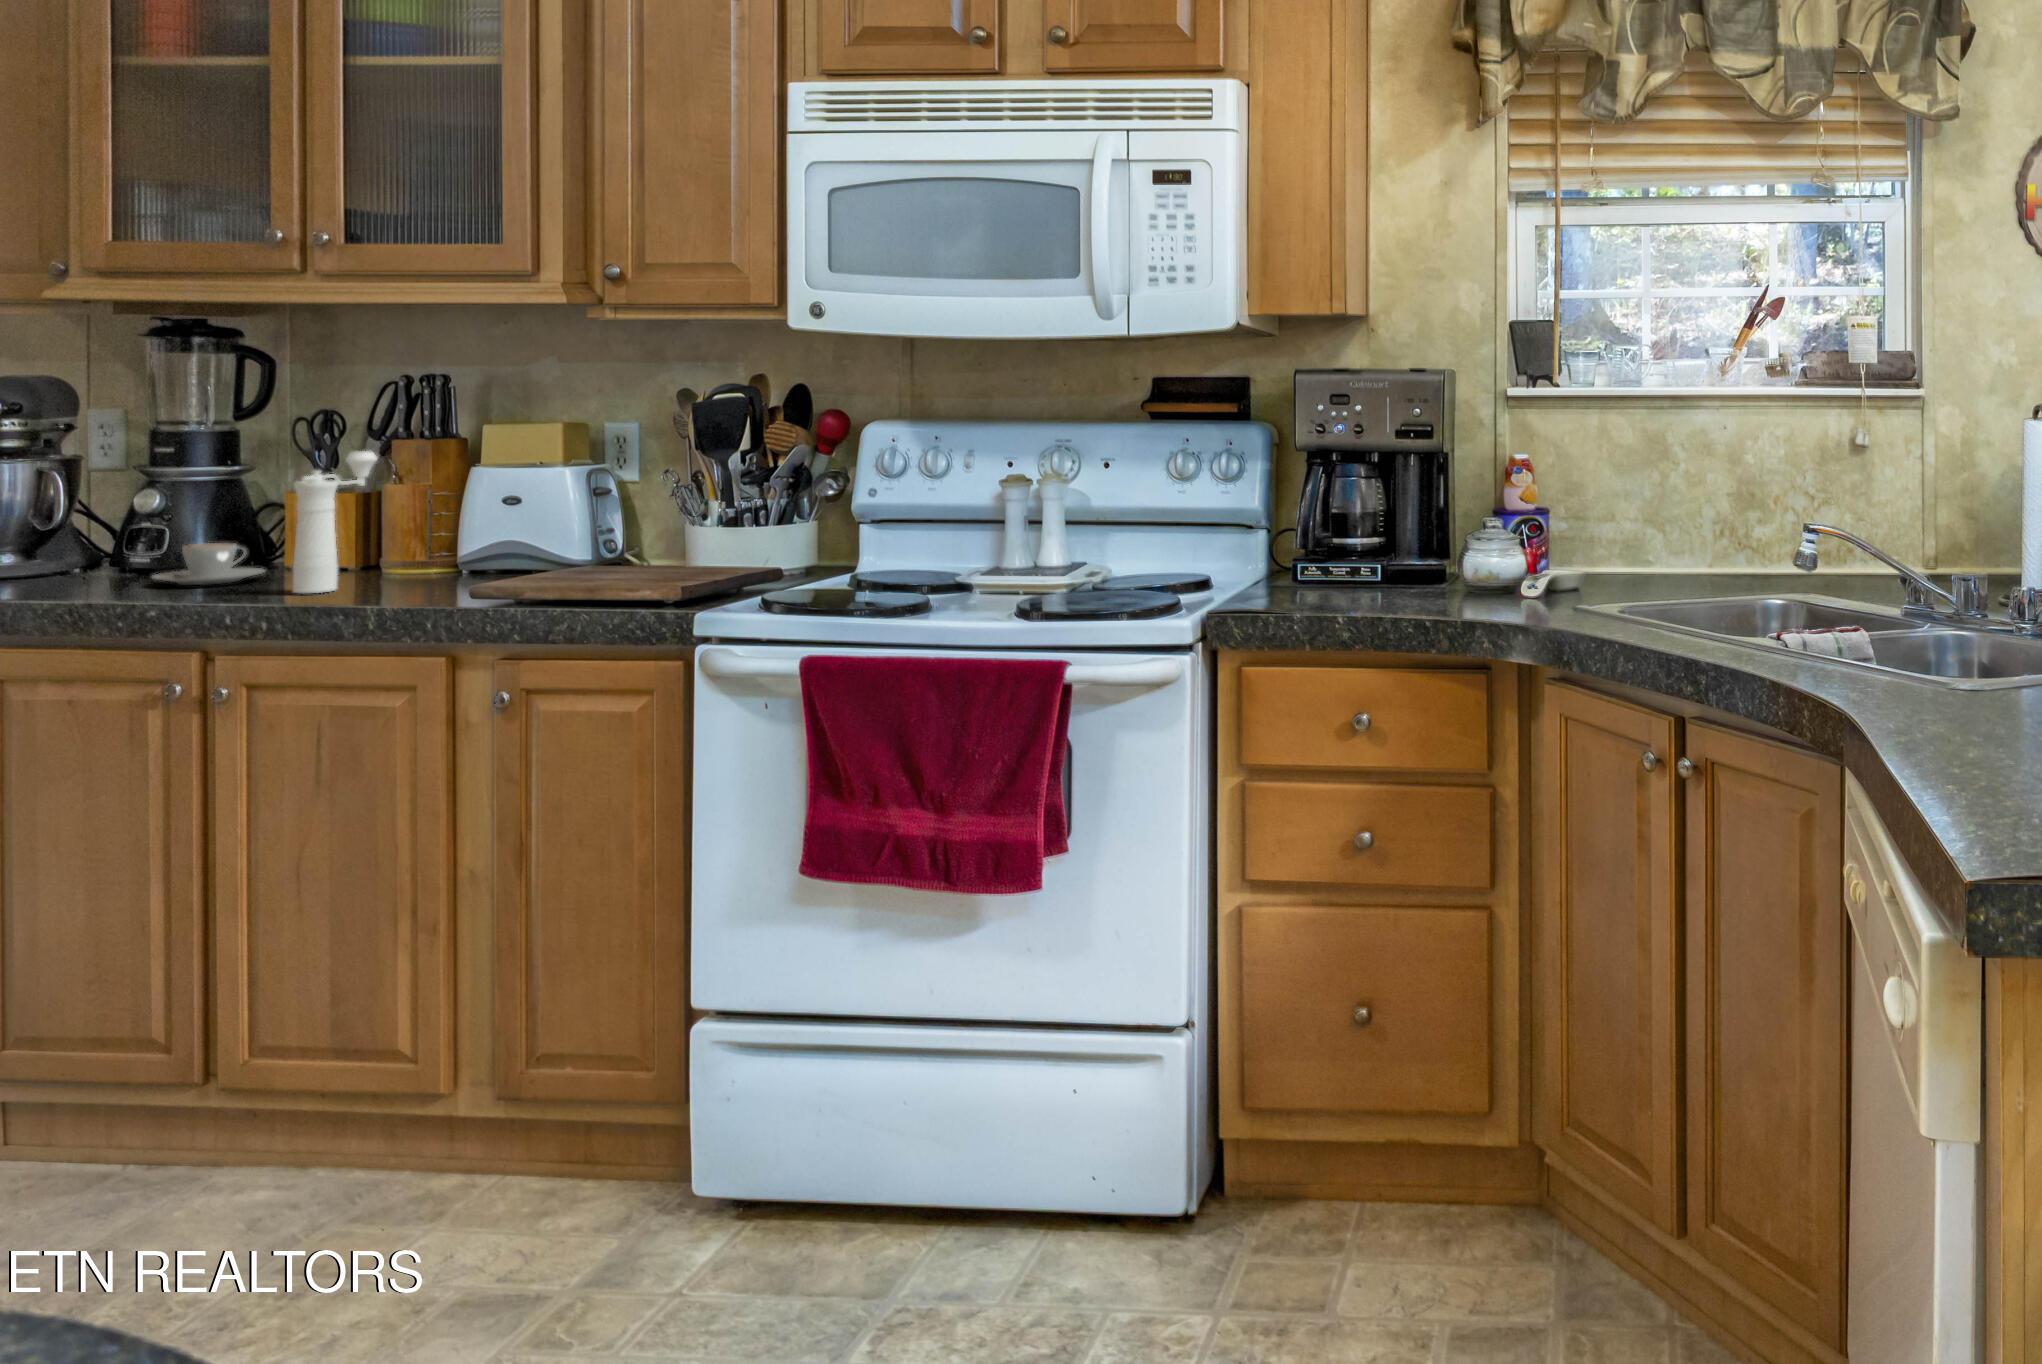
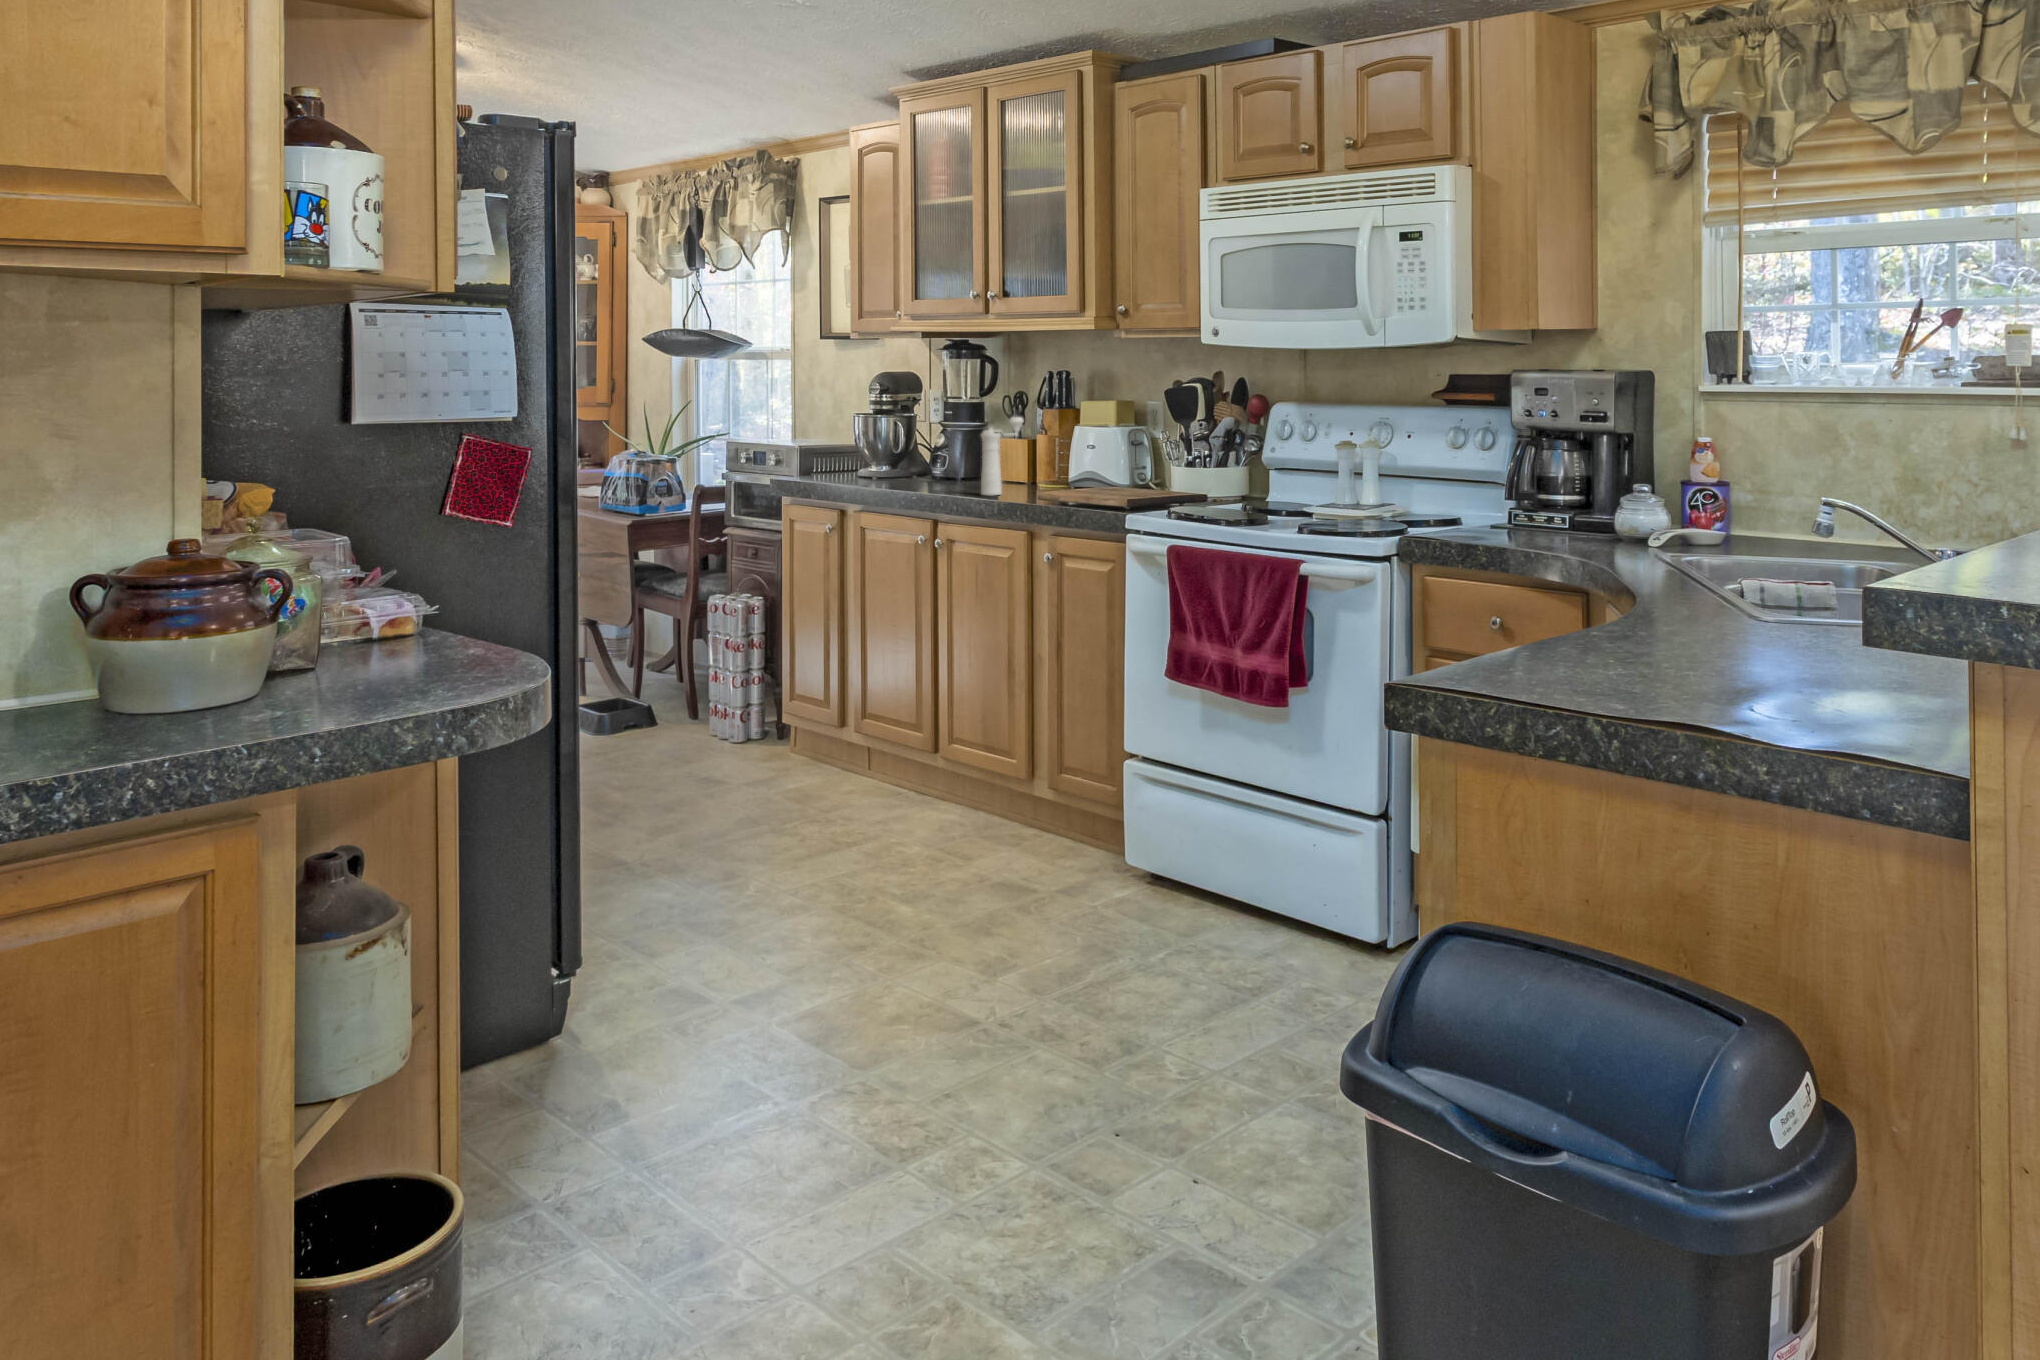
coffee cup: present [152,543,265,585] -> none [931,466,980,488]

